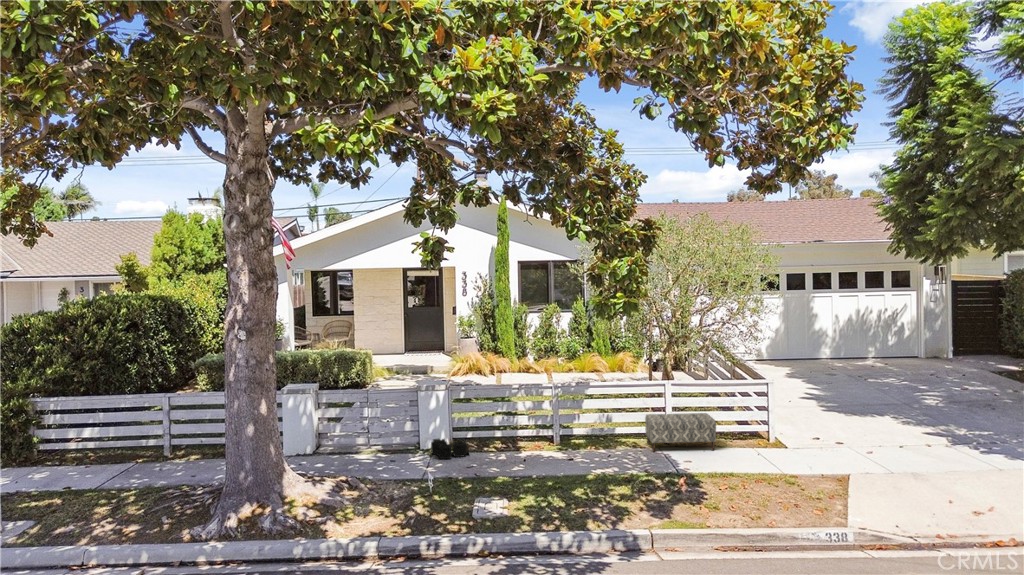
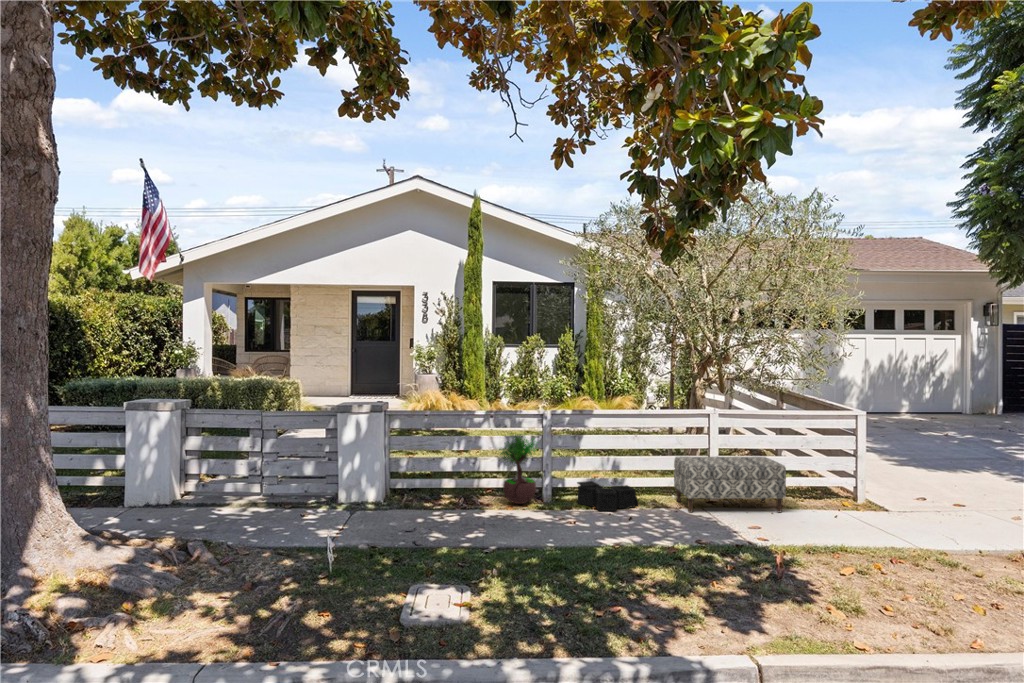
potted tree: none [526,400,556,448] -> present [500,434,537,504]
storage bin: present [431,439,469,459] -> present [577,481,638,511]

